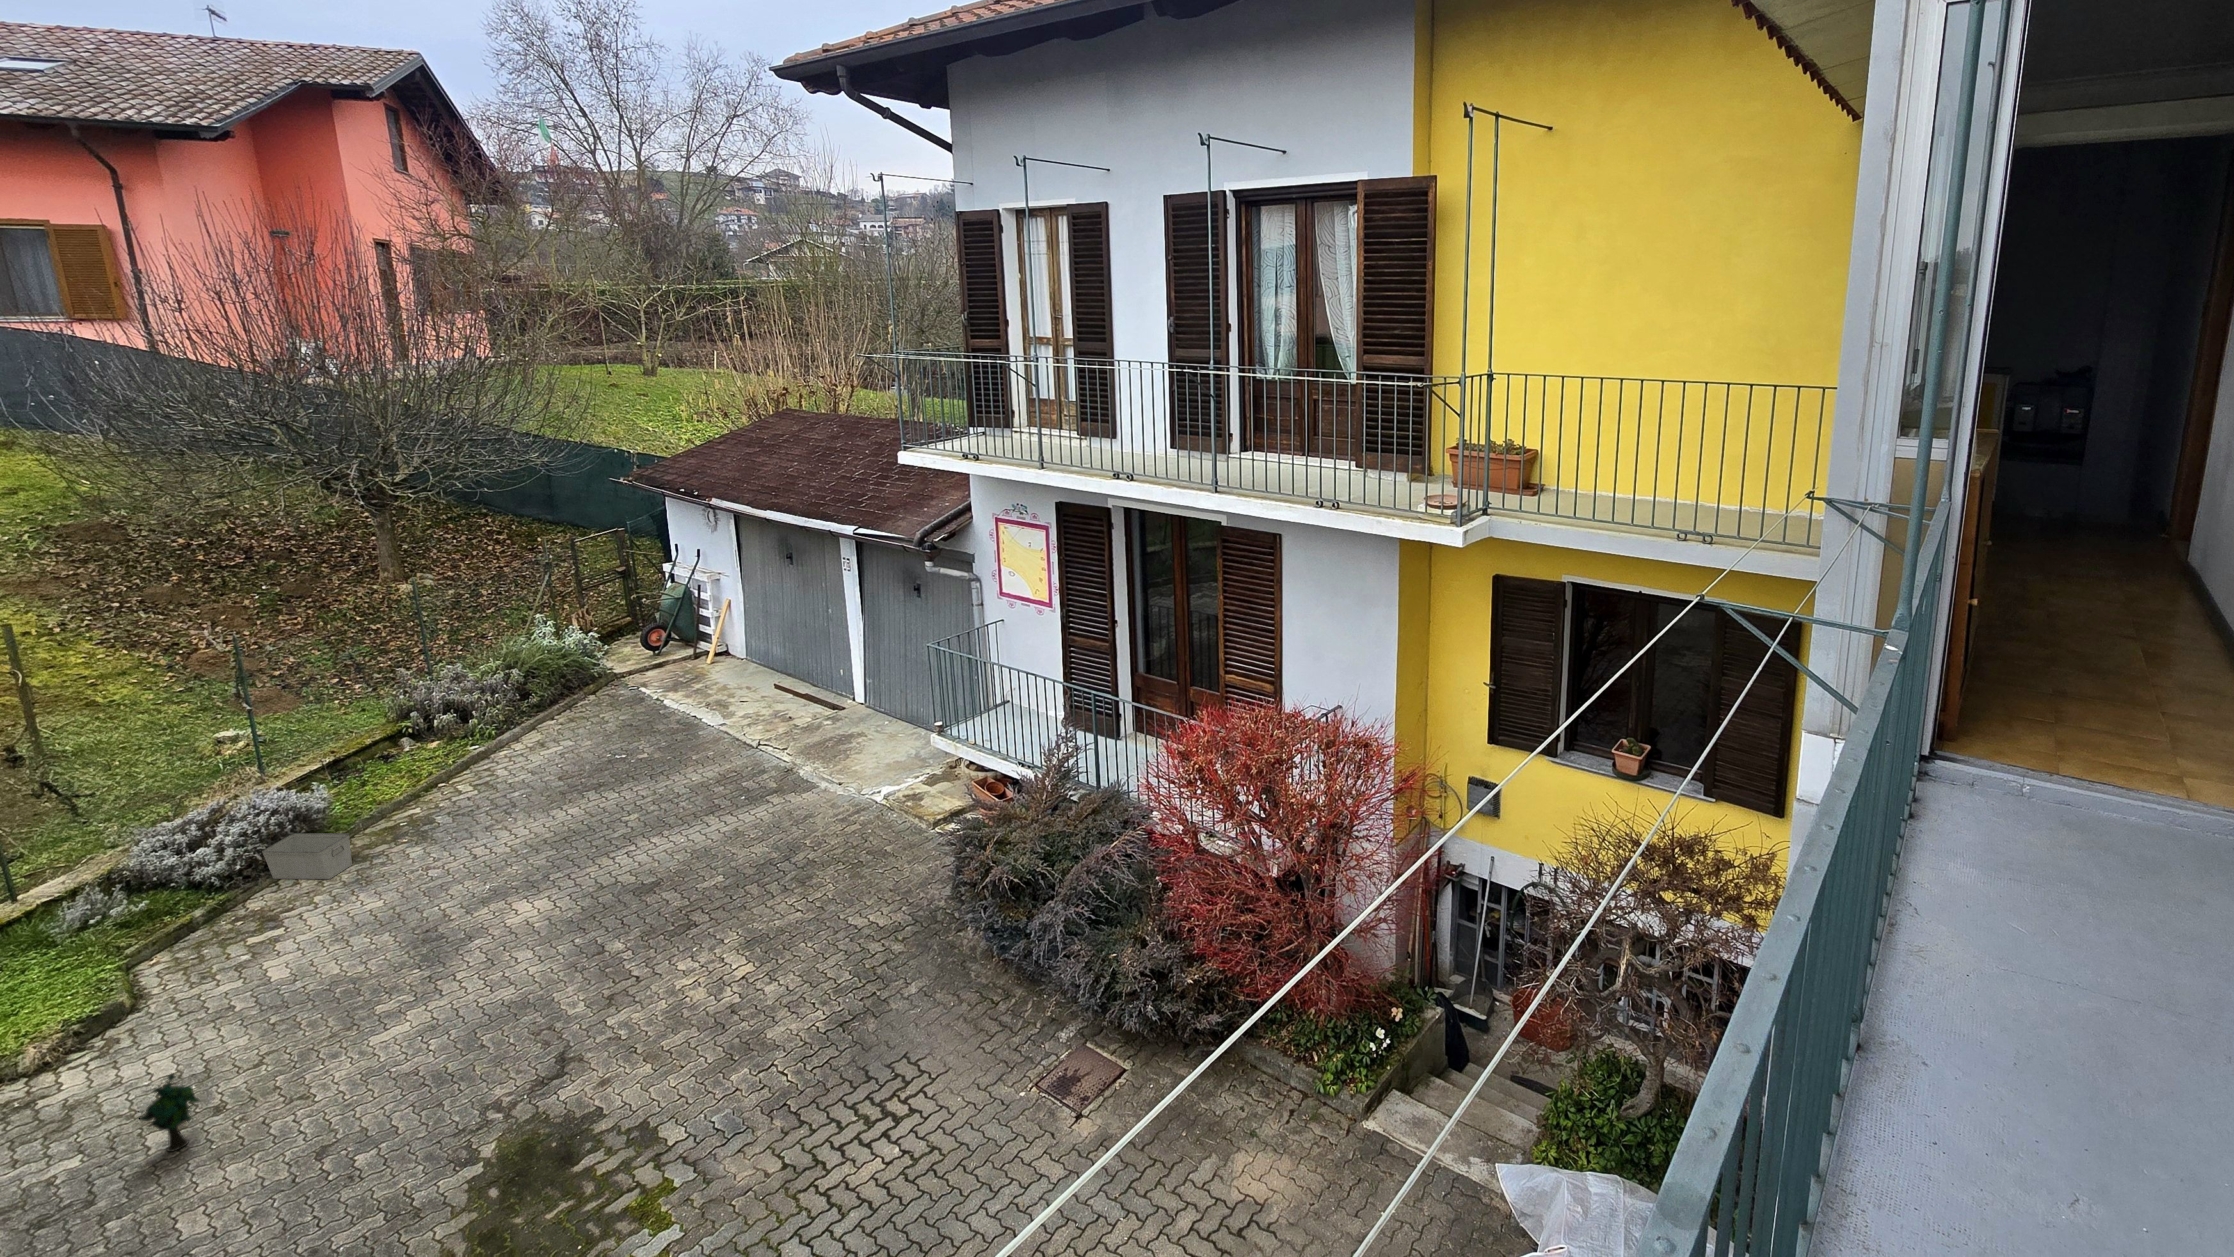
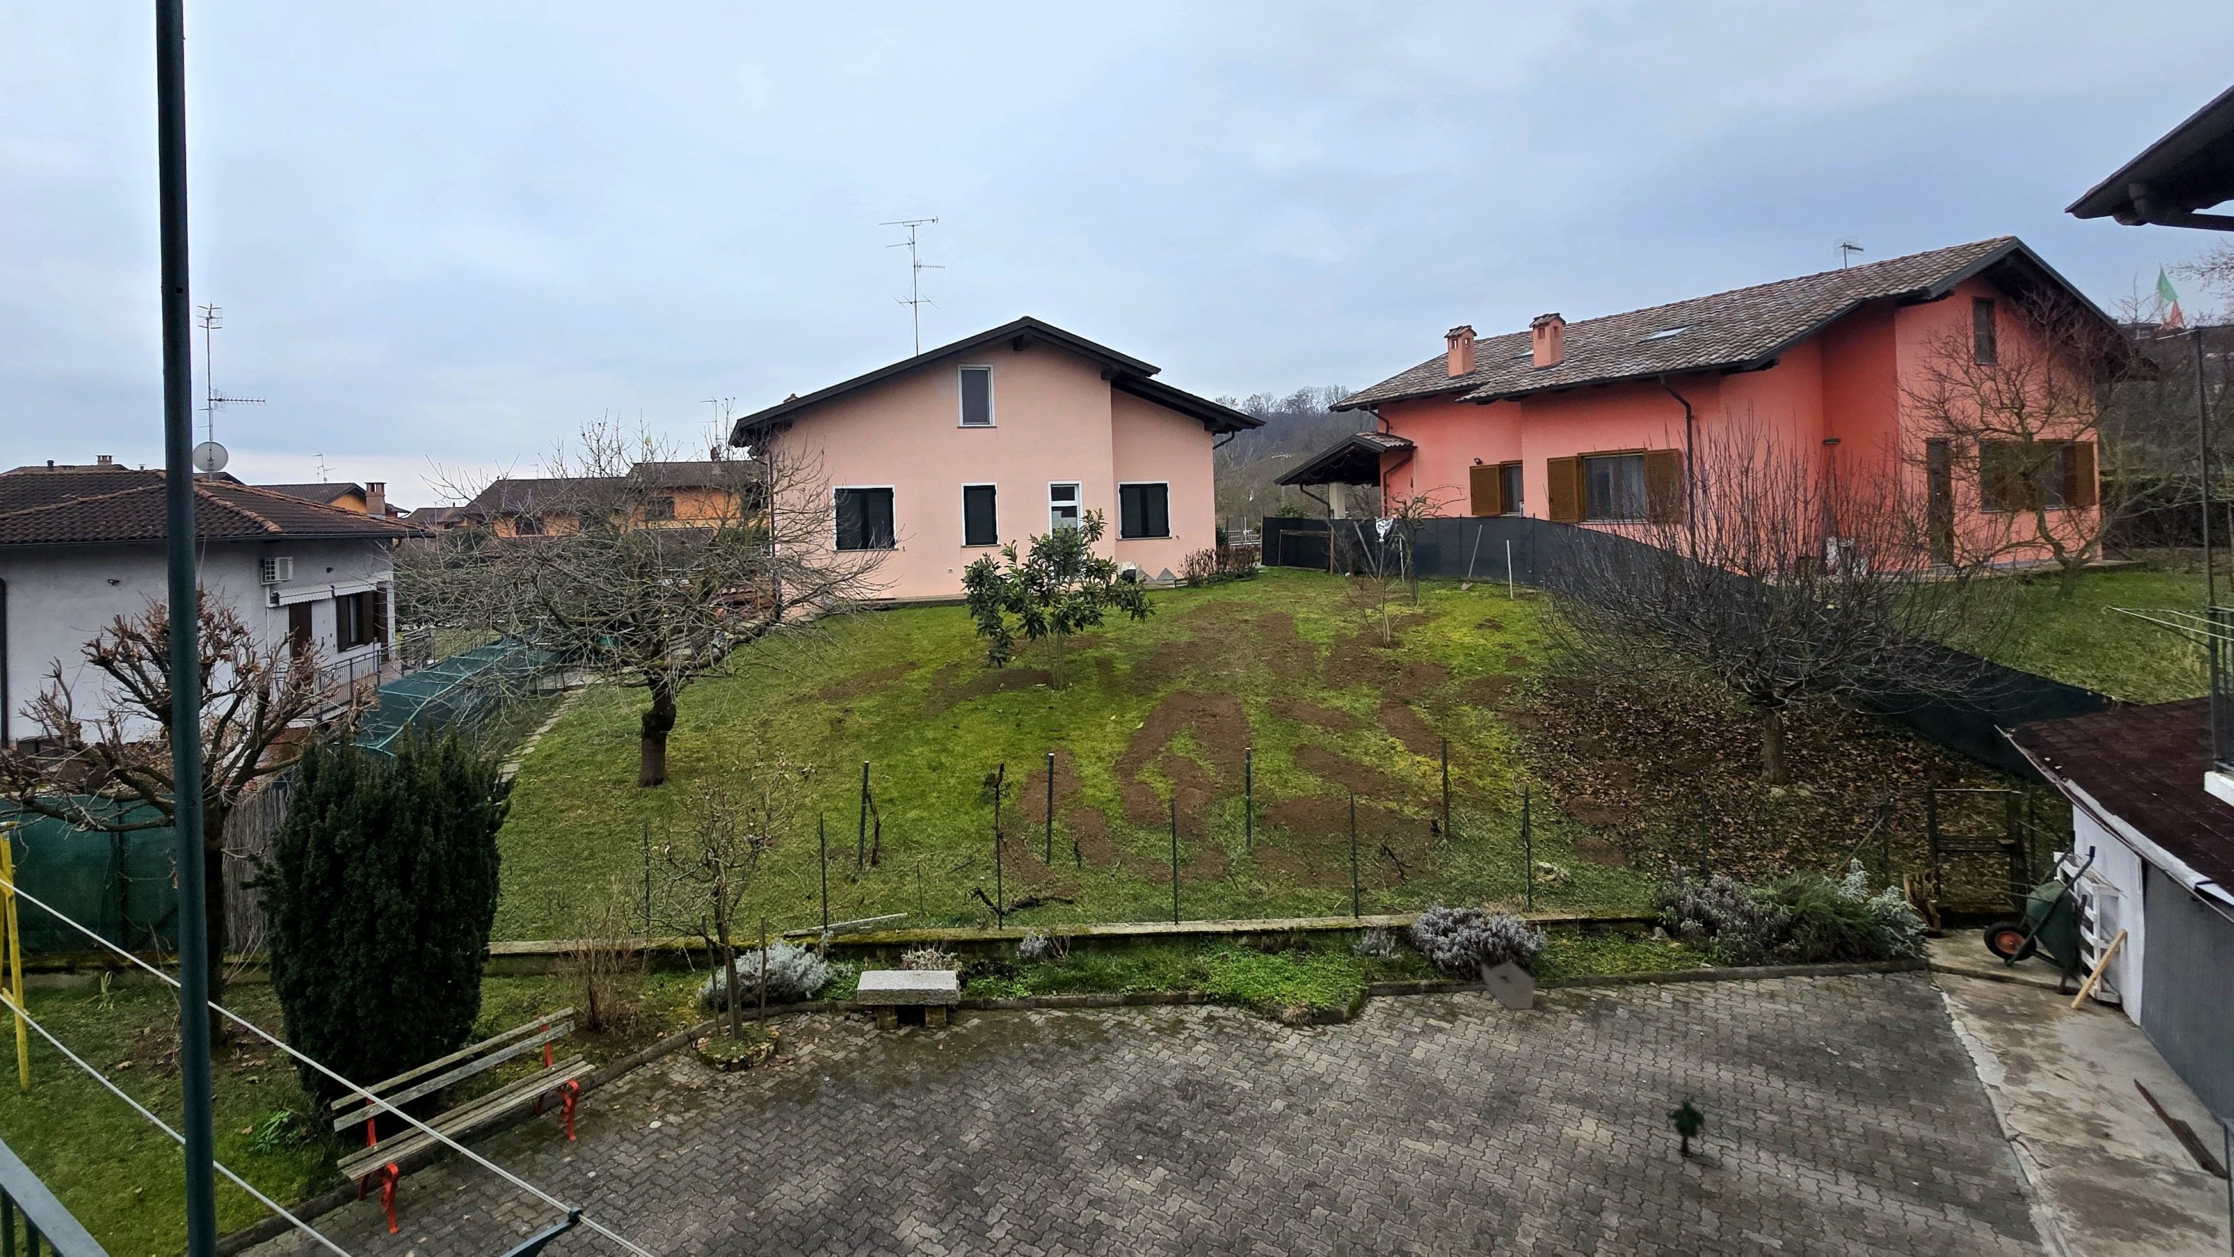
decorative plant: present [139,1074,200,1152] -> present [1668,1097,1705,1156]

